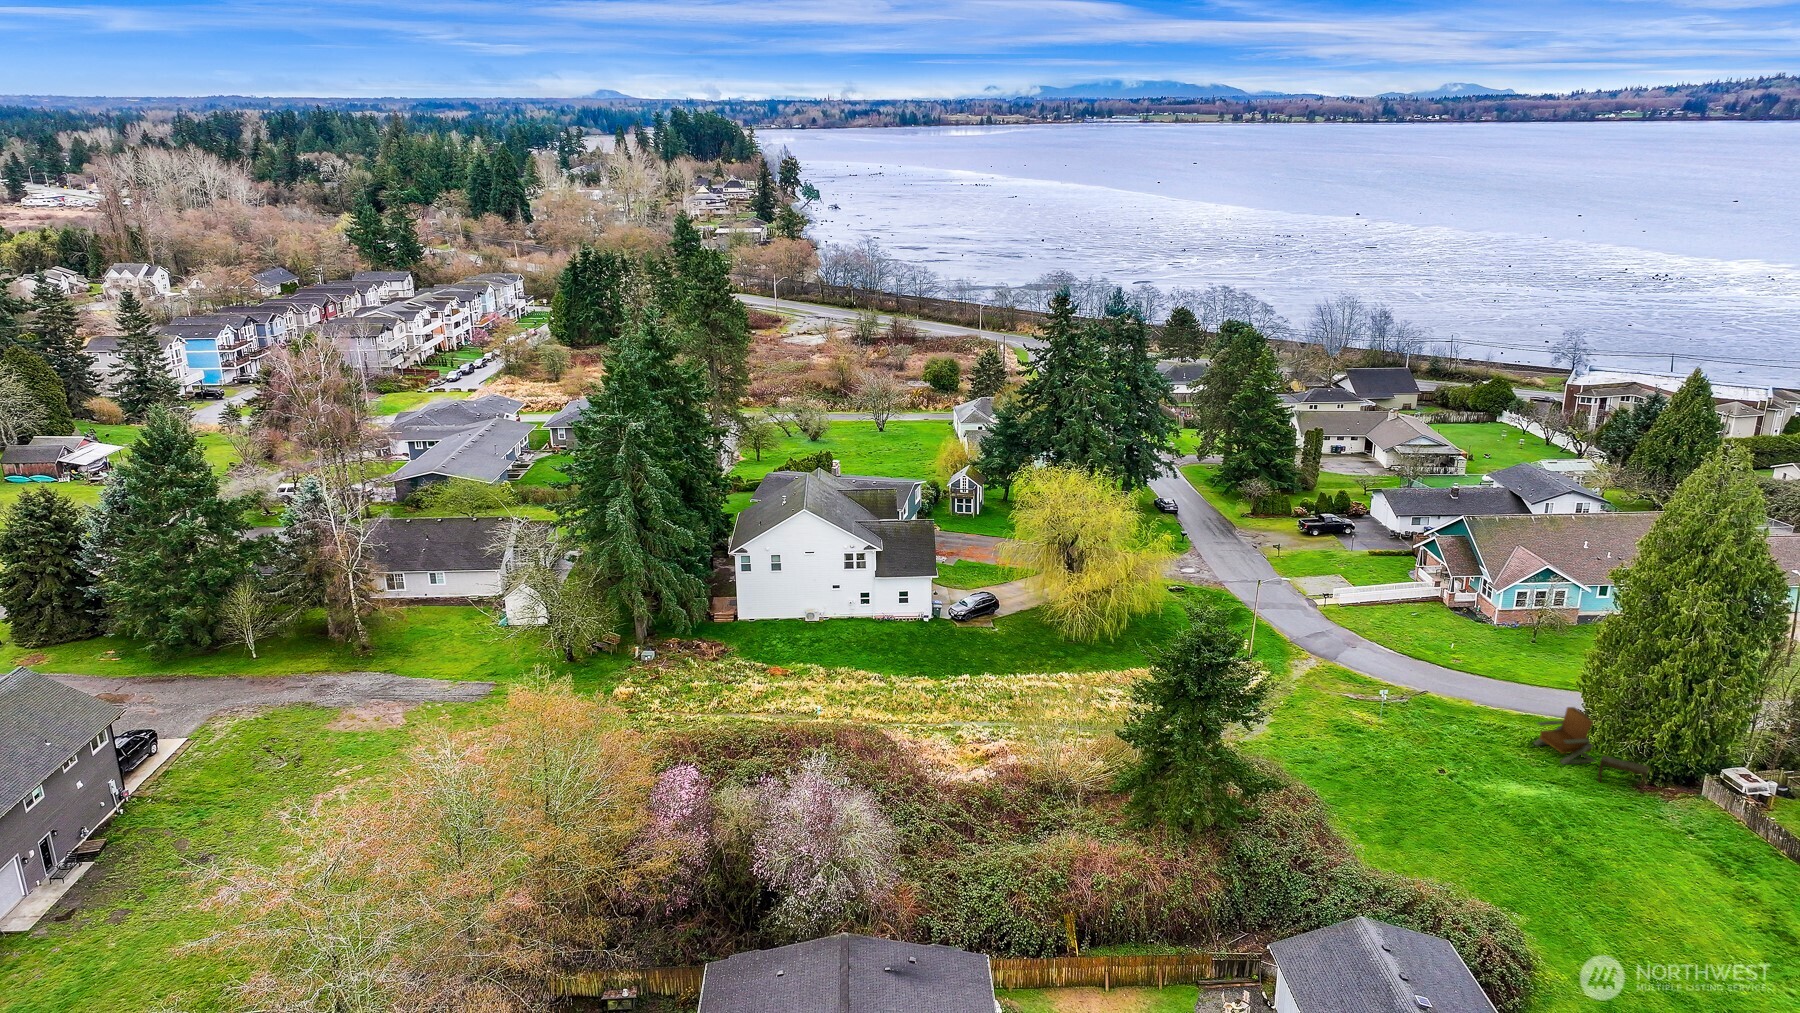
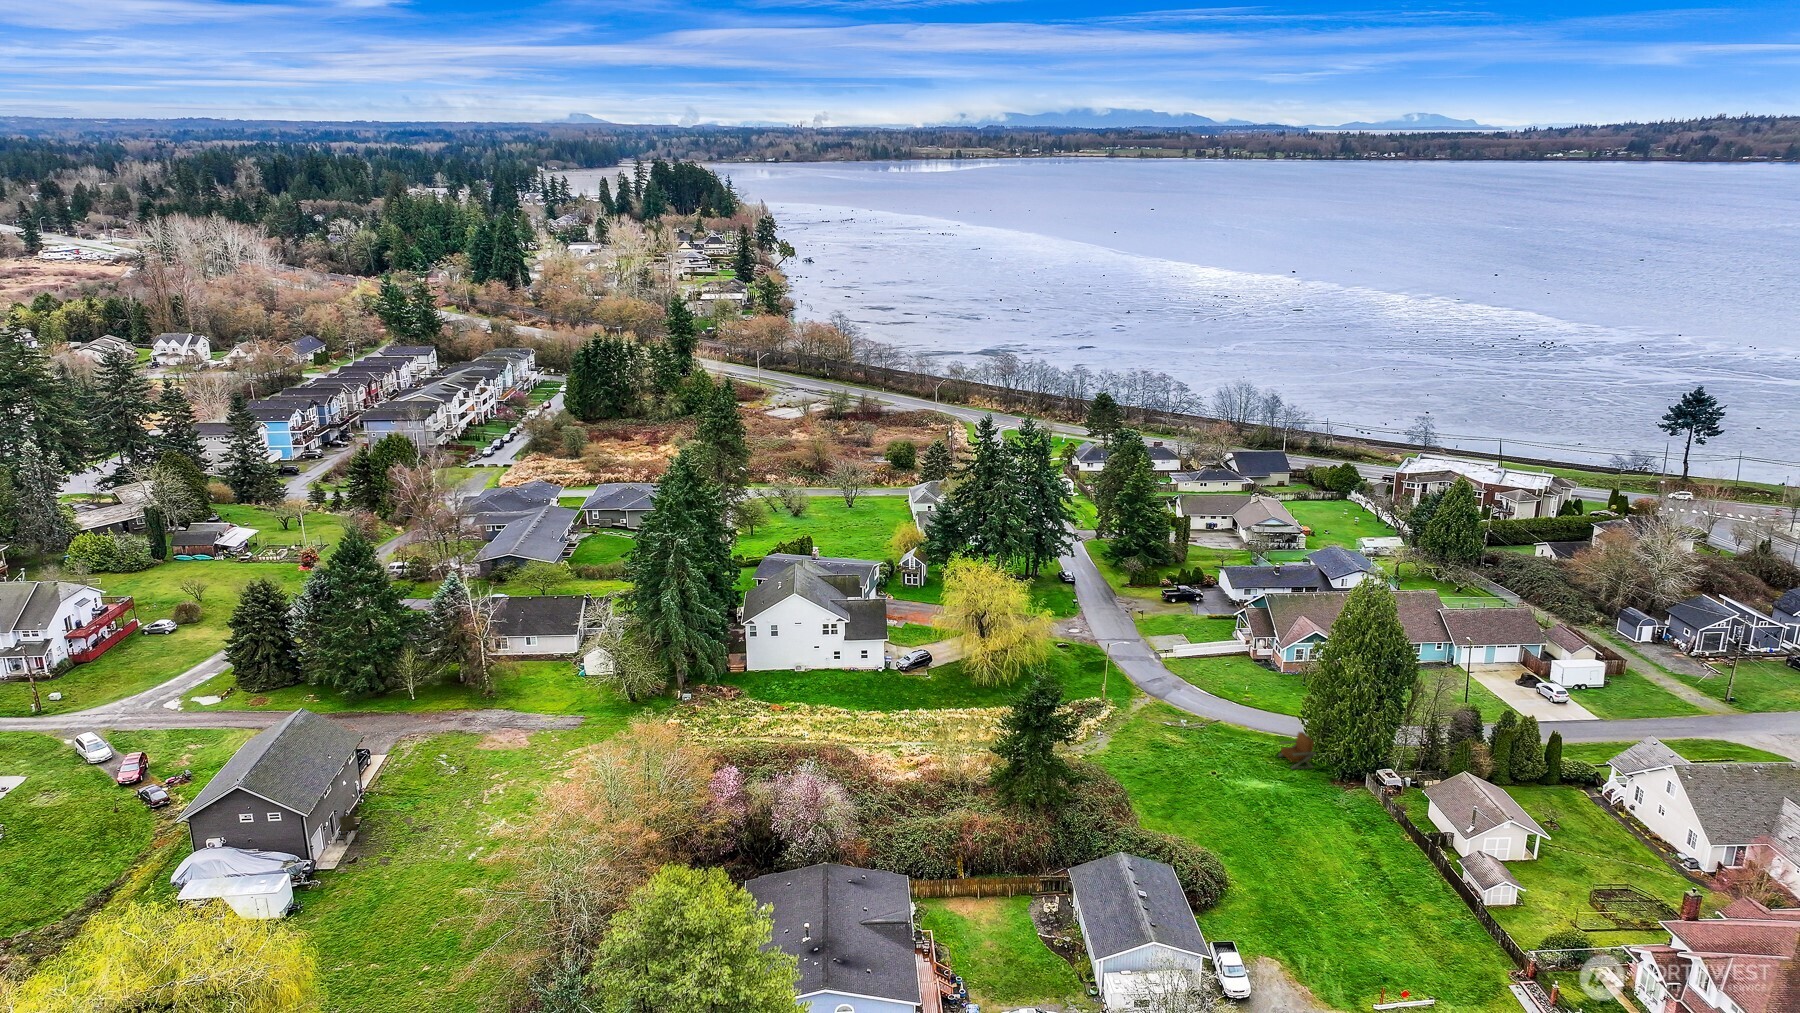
bench: present [1598,756,1649,793] -> present [339,814,359,844]

